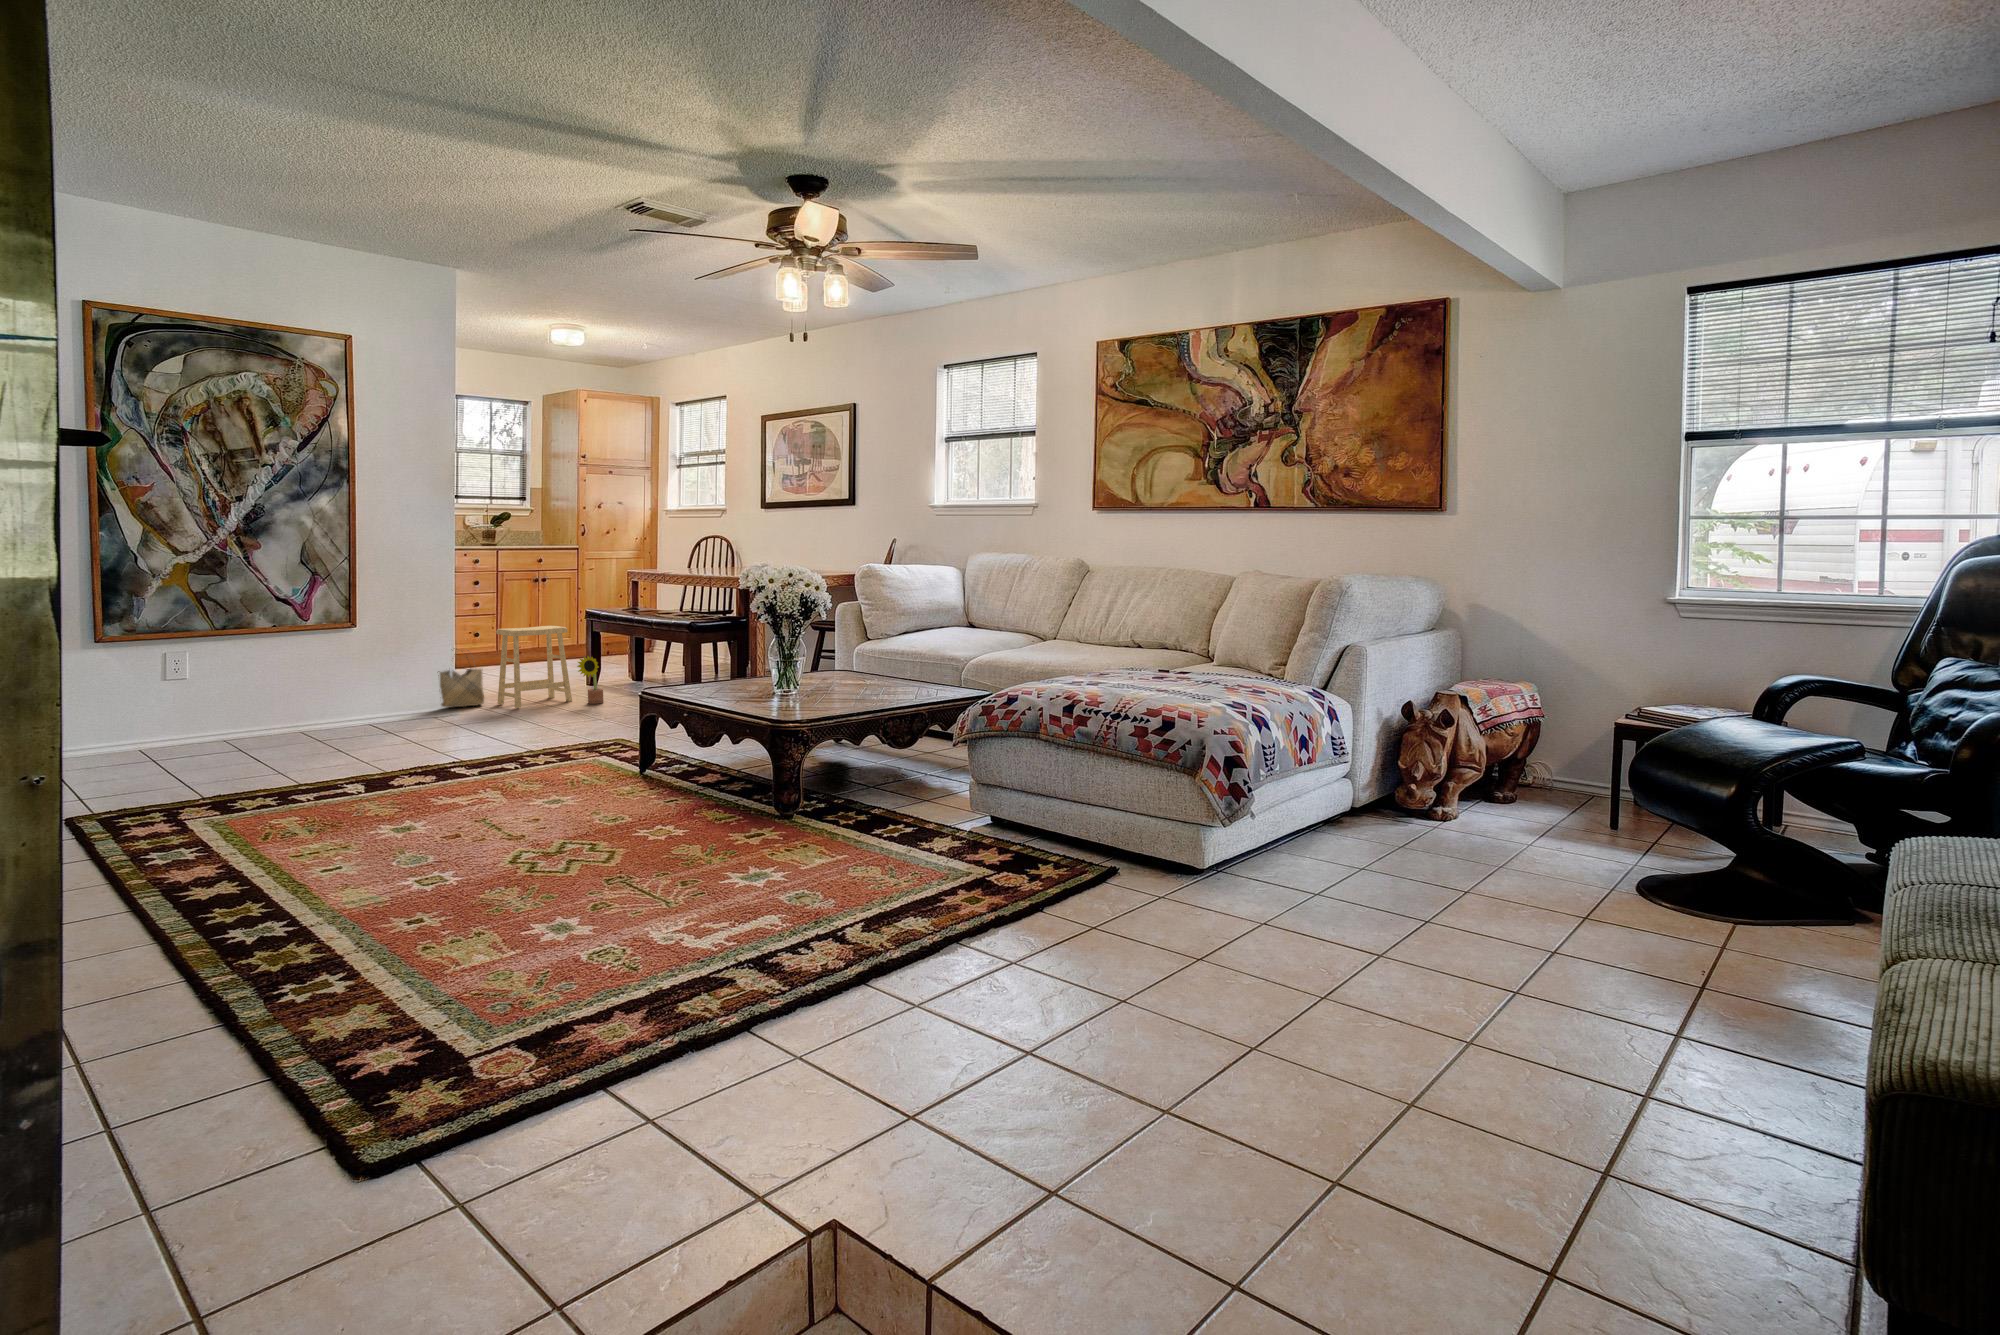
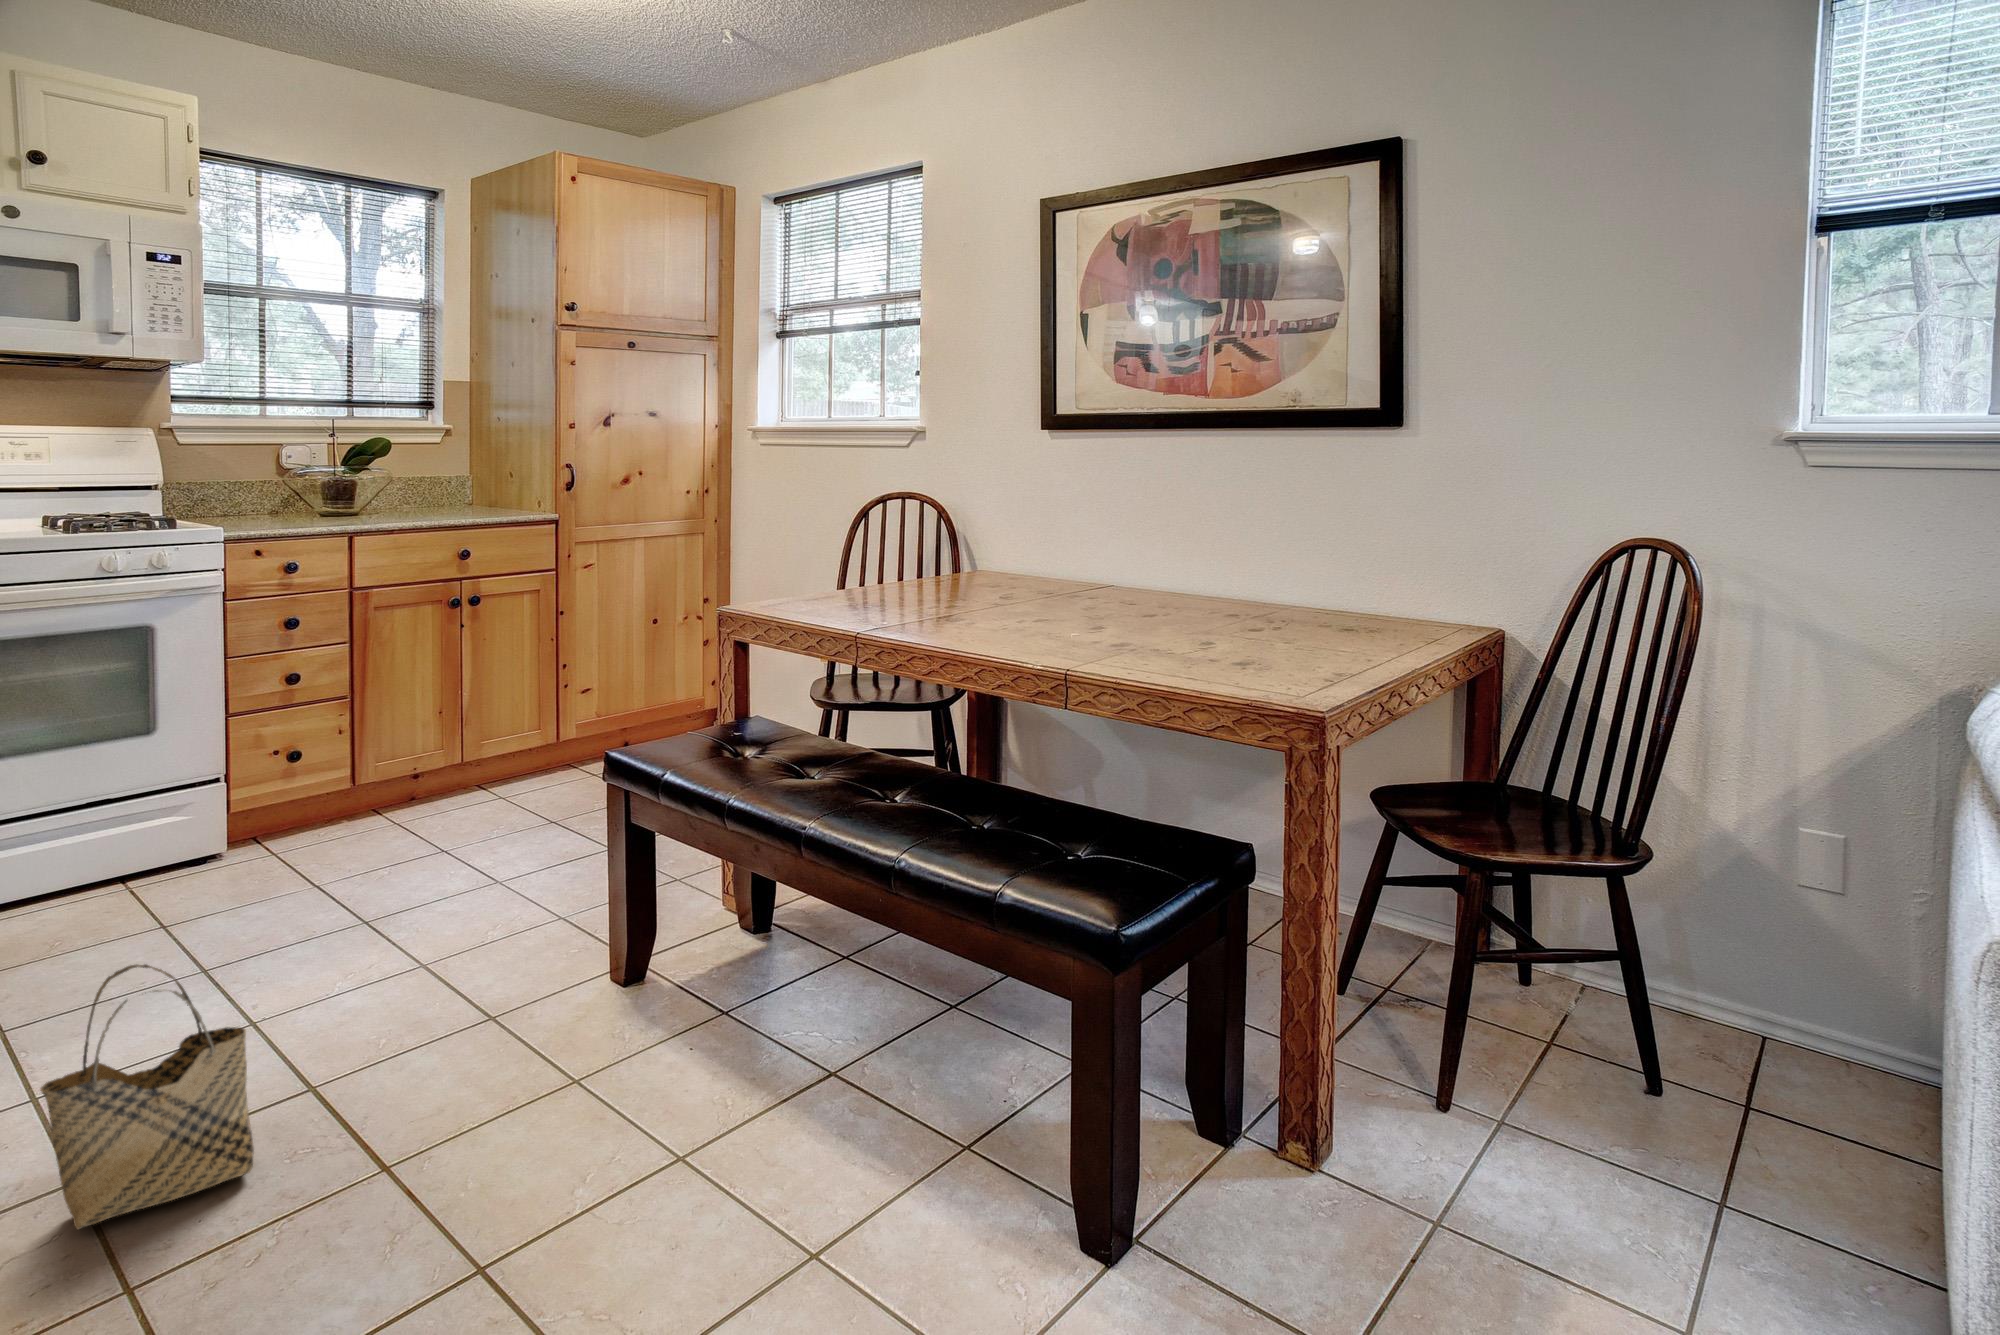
footstool: present [496,626,572,708] -> none [292,838,587,1213]
decorative plant: present [577,656,603,704] -> none [607,981,703,1144]

